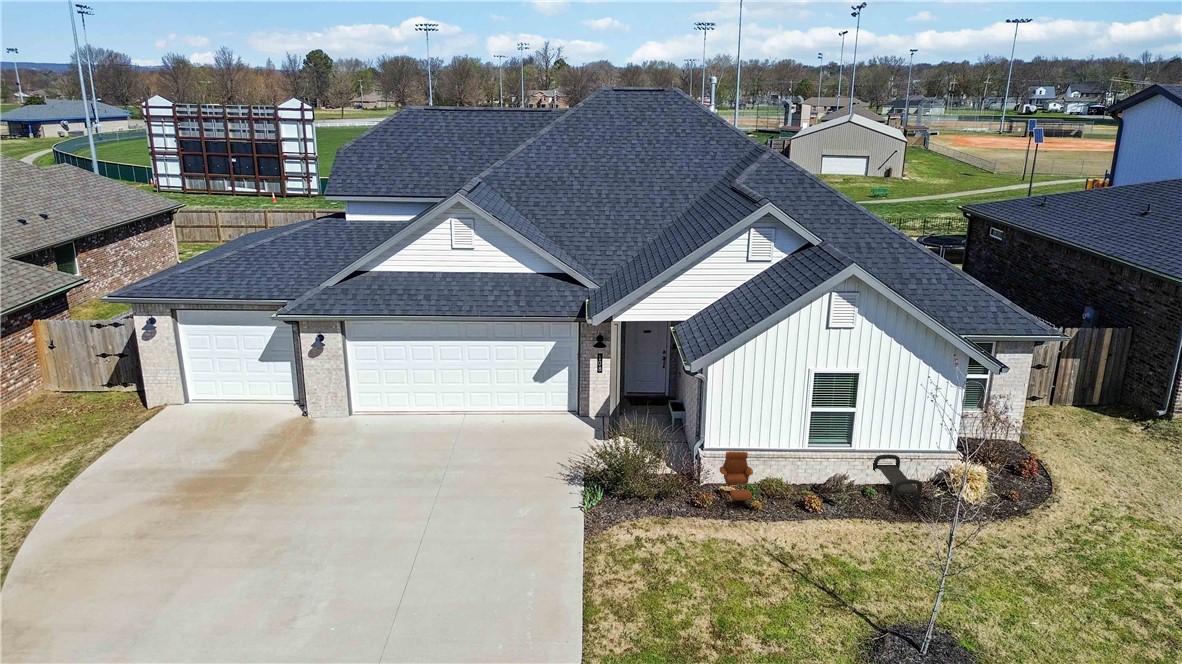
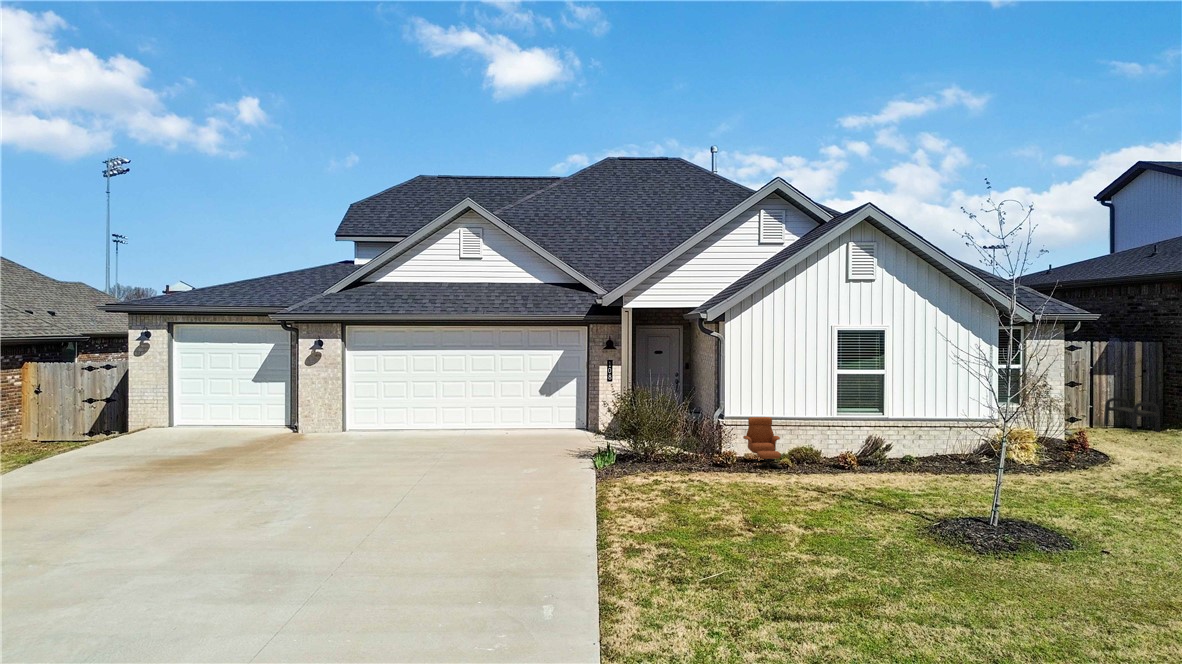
bench: present [873,455,922,510] -> present [1104,398,1160,432]

